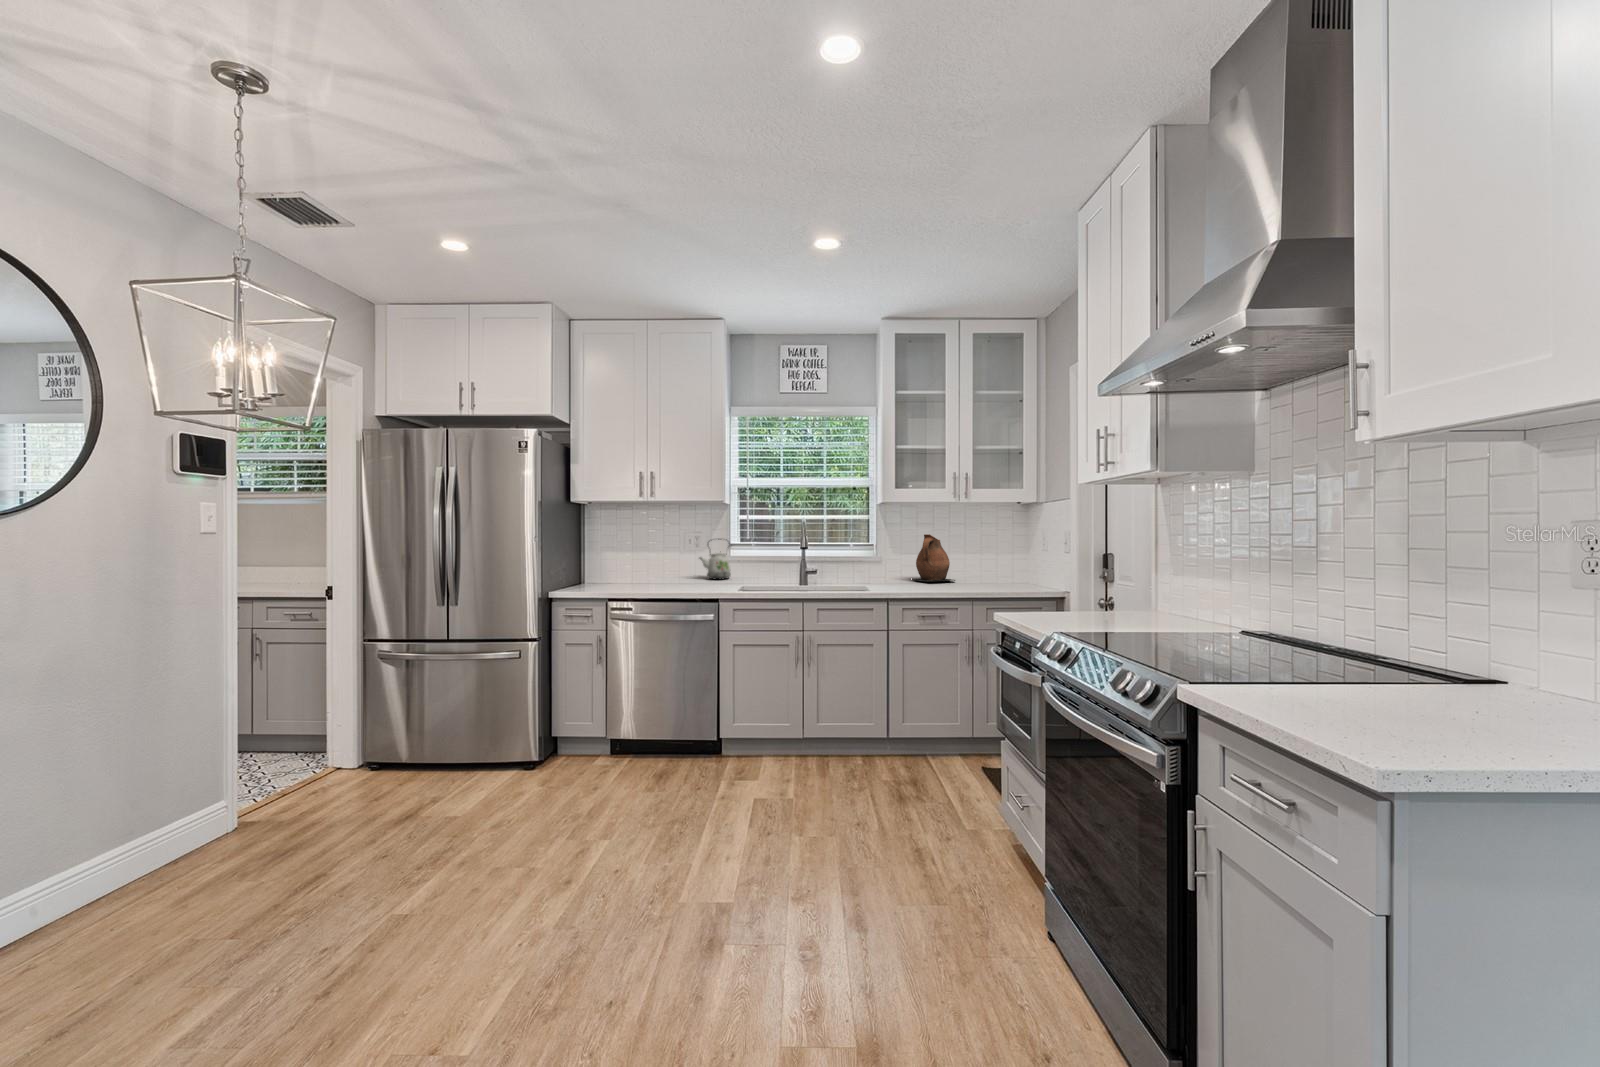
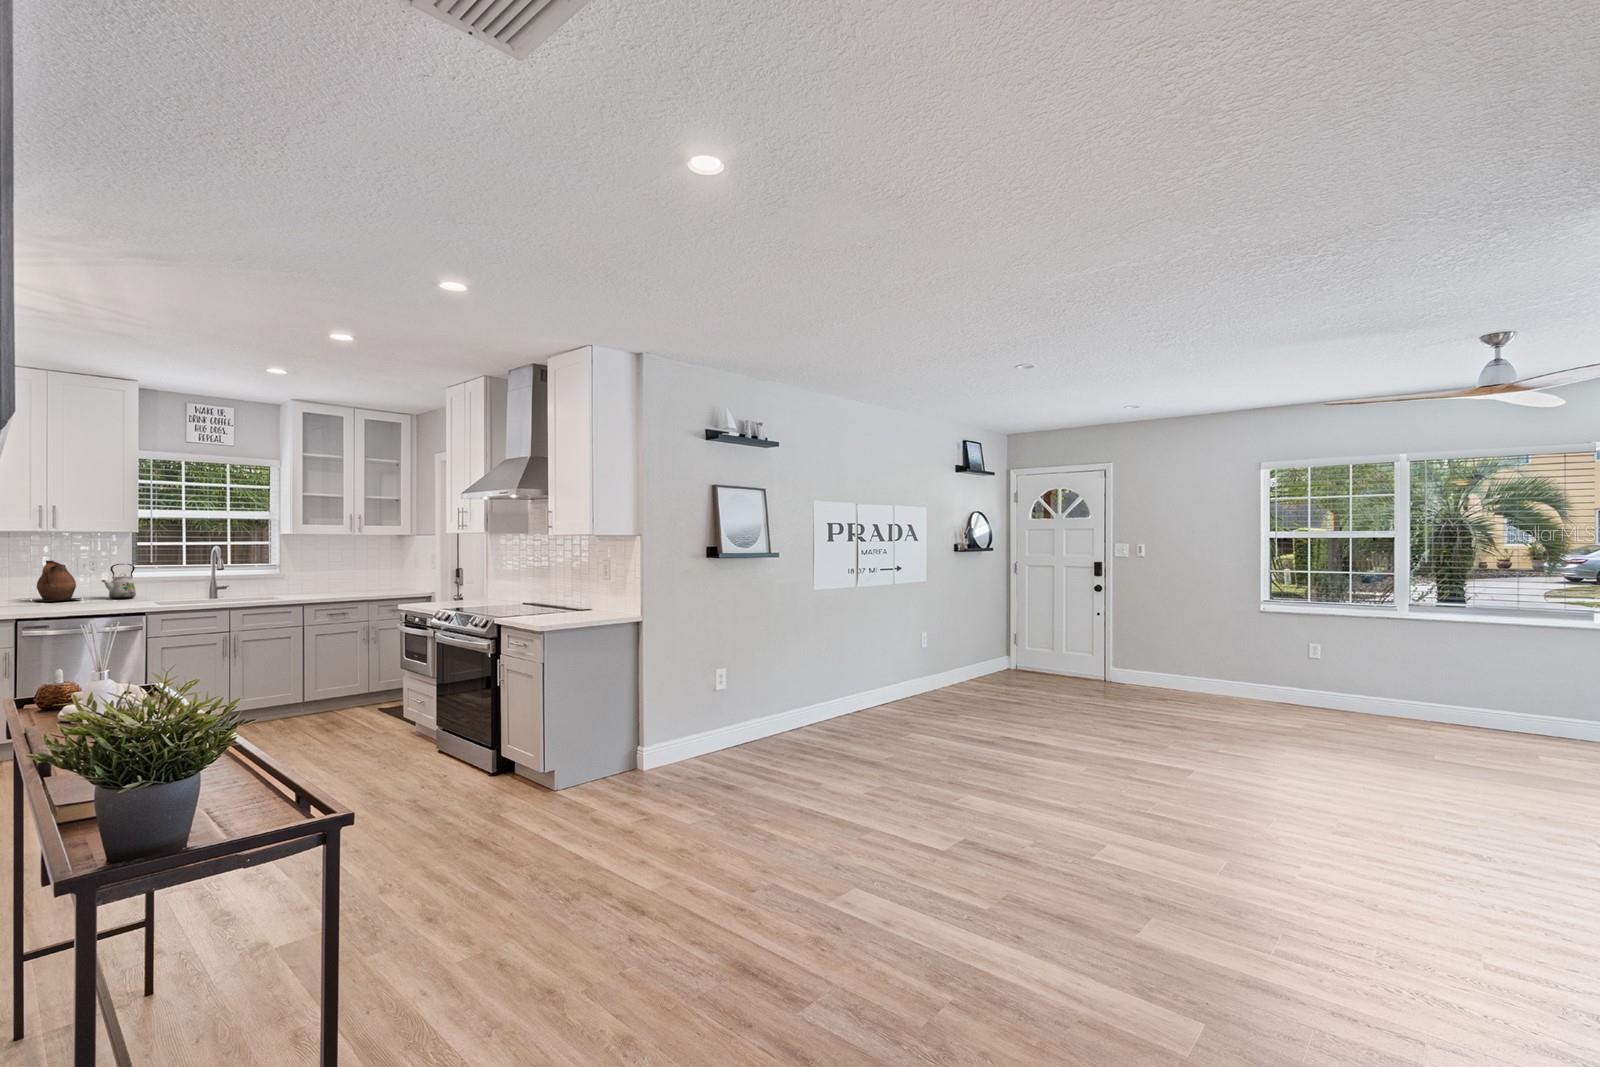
ceramic pitcher: present [914,534,955,581] -> present [34,560,81,601]

